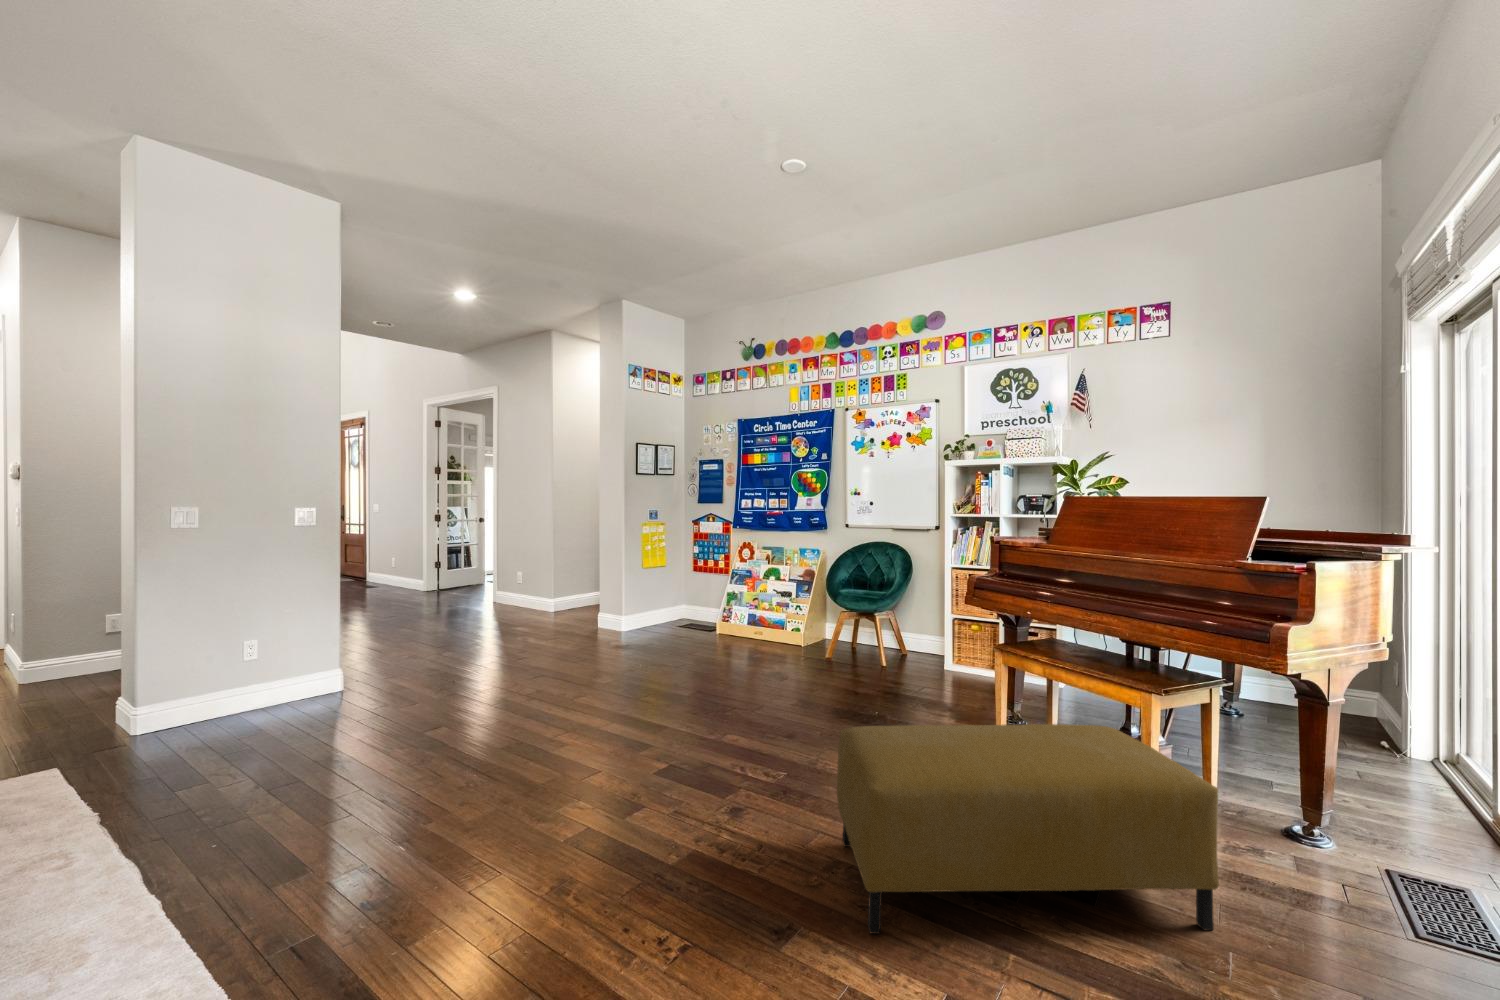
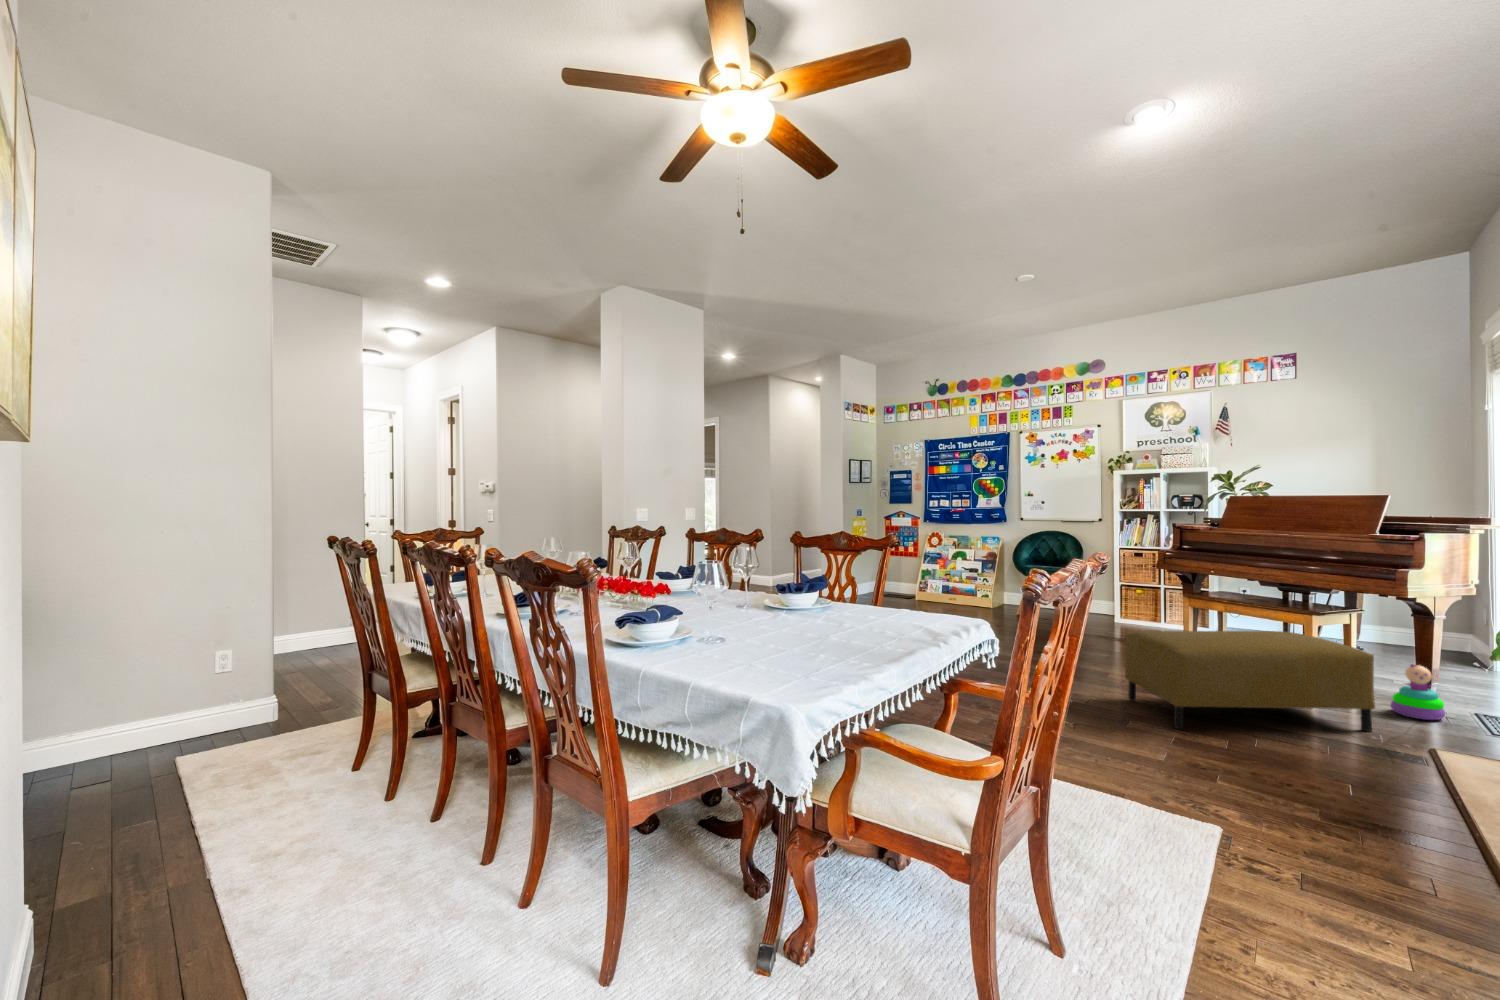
stacking toy: none [1256,788,1341,891] -> present [1390,664,1445,720]

